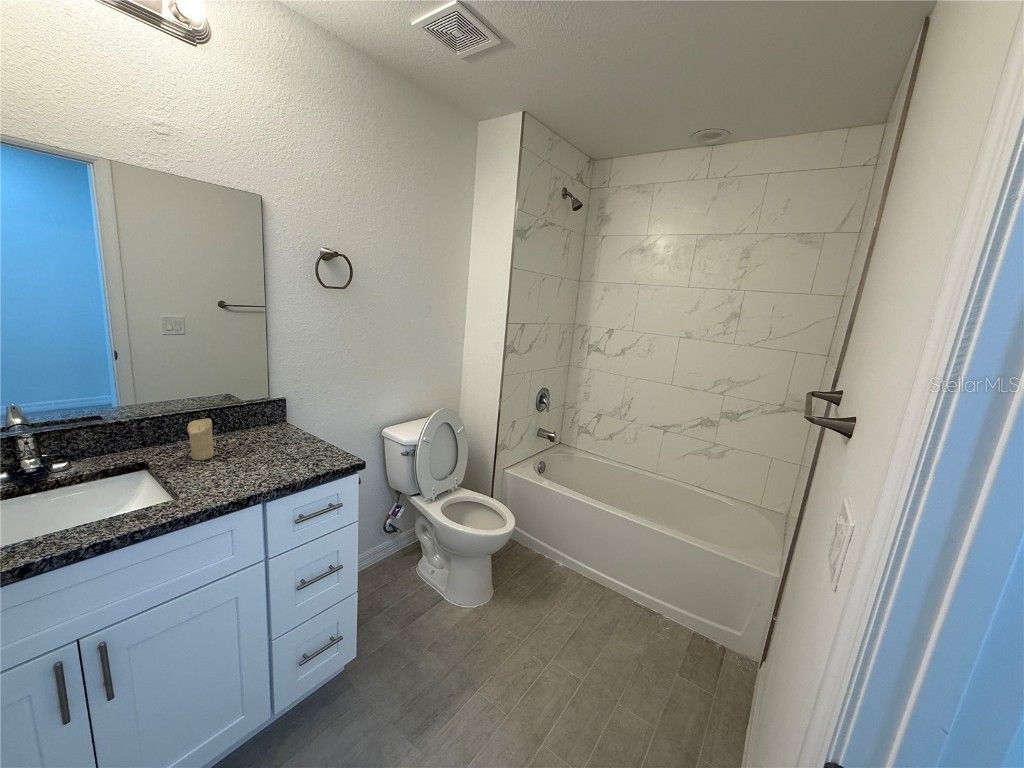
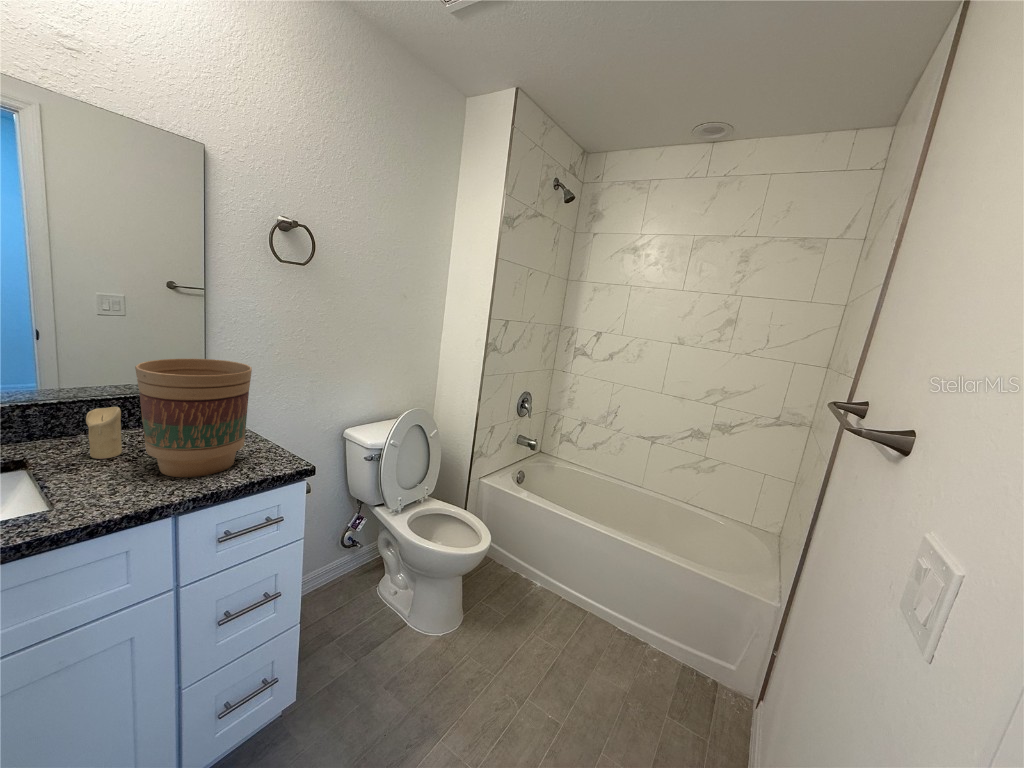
flower pot: none [226,377,312,473] -> present [135,359,252,478]

